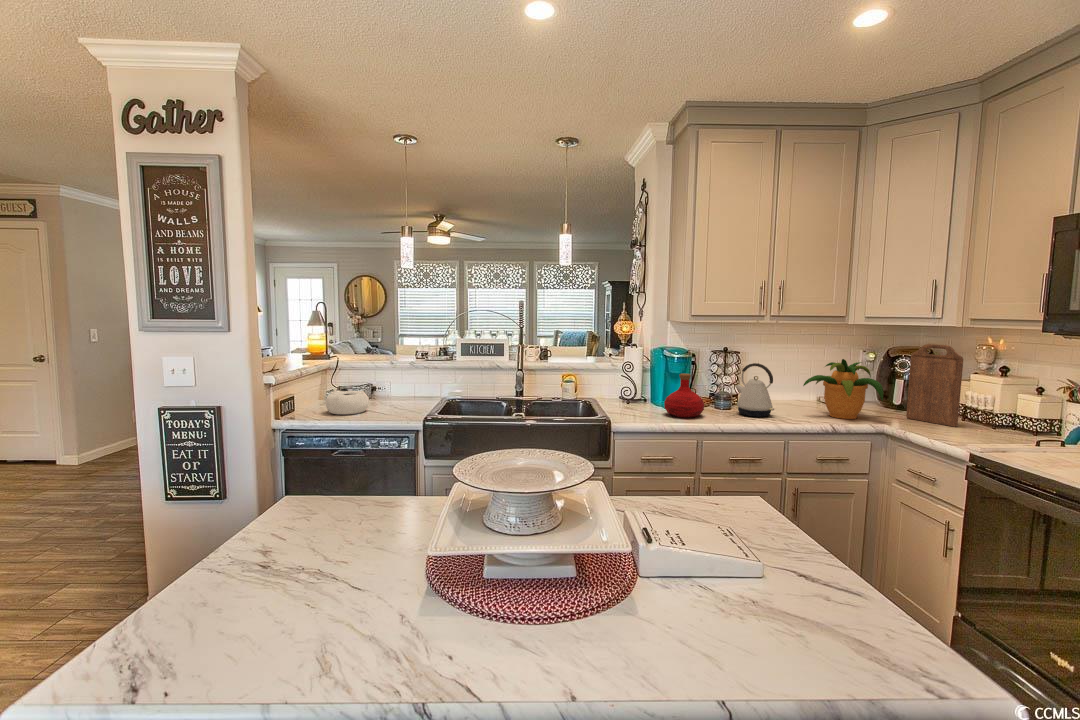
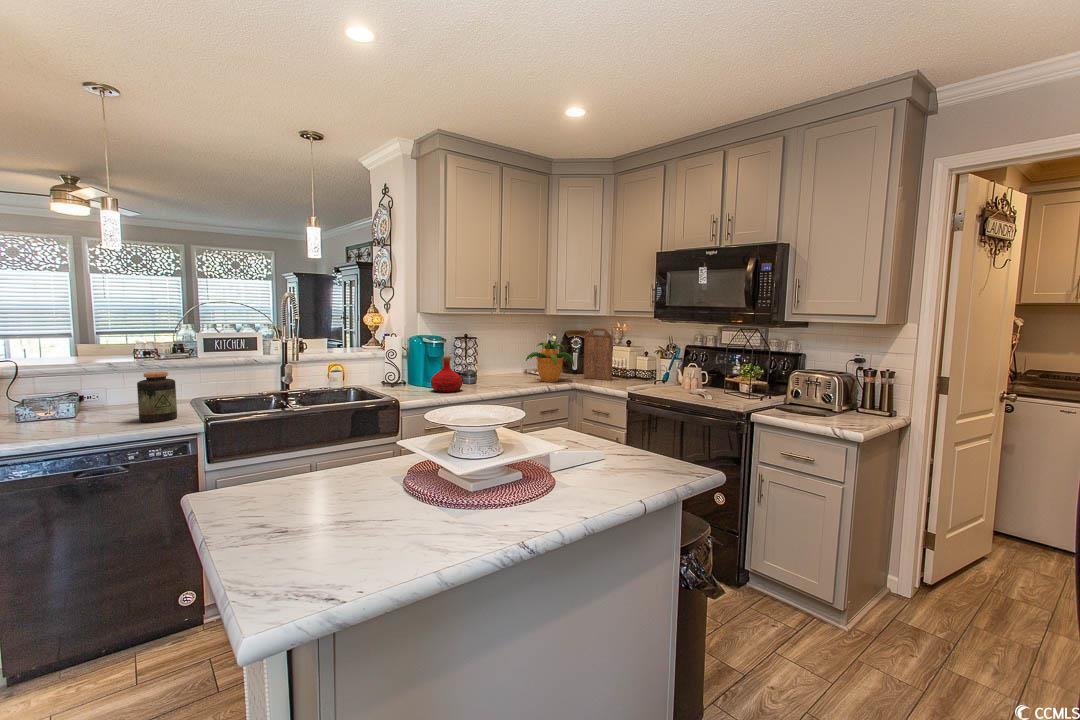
kettle: present [735,363,774,417] -> none [479,346,510,386]
jar: none [384,372,413,416] -> present [137,372,177,422]
decorative bowl: present [326,388,369,415] -> none [42,397,107,429]

